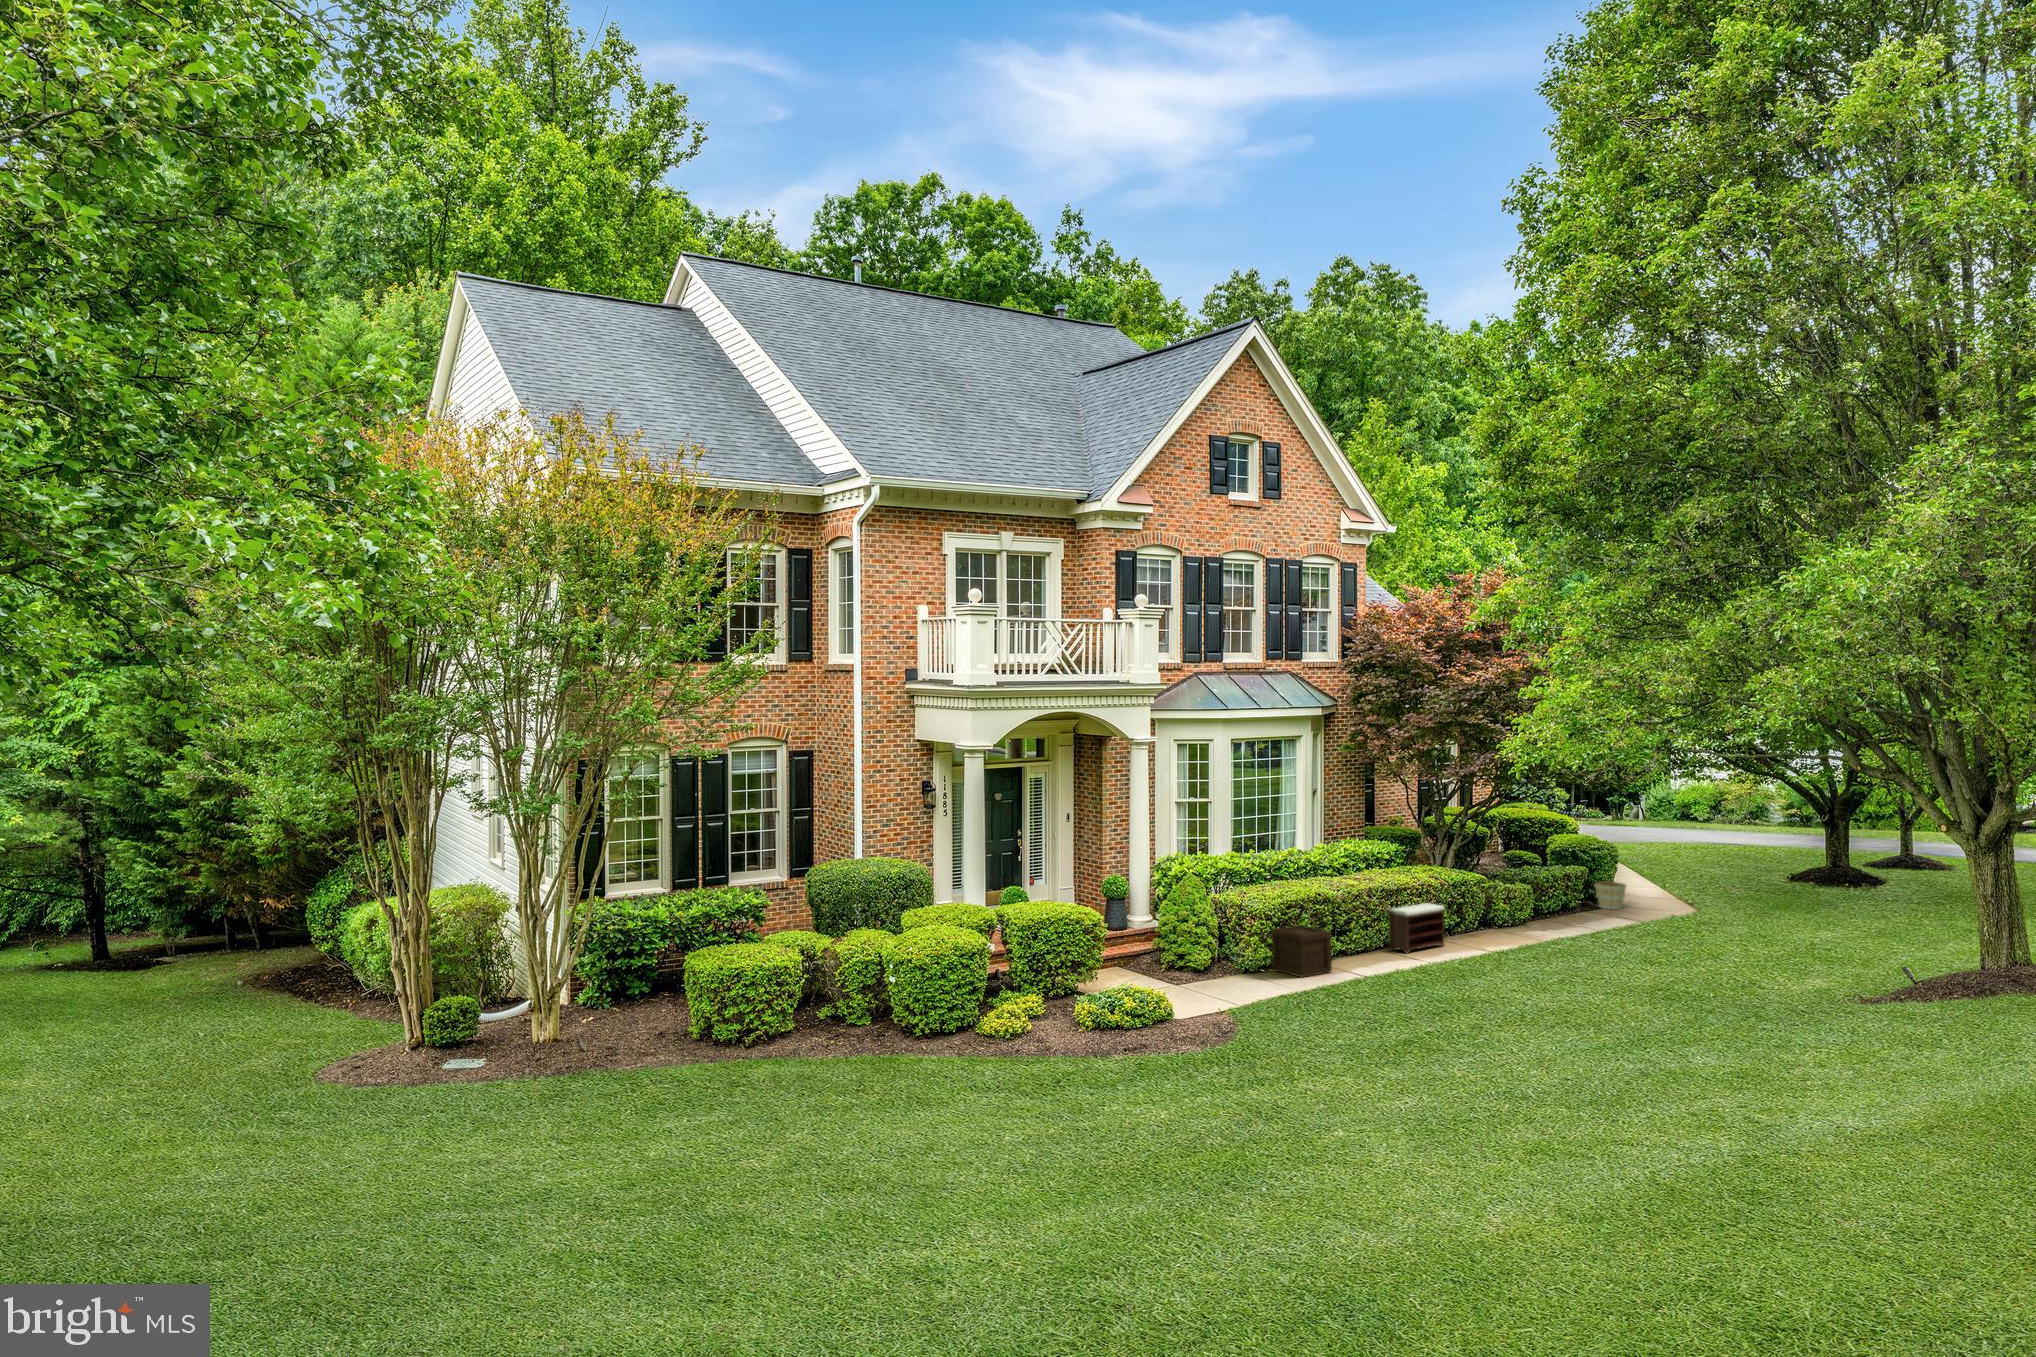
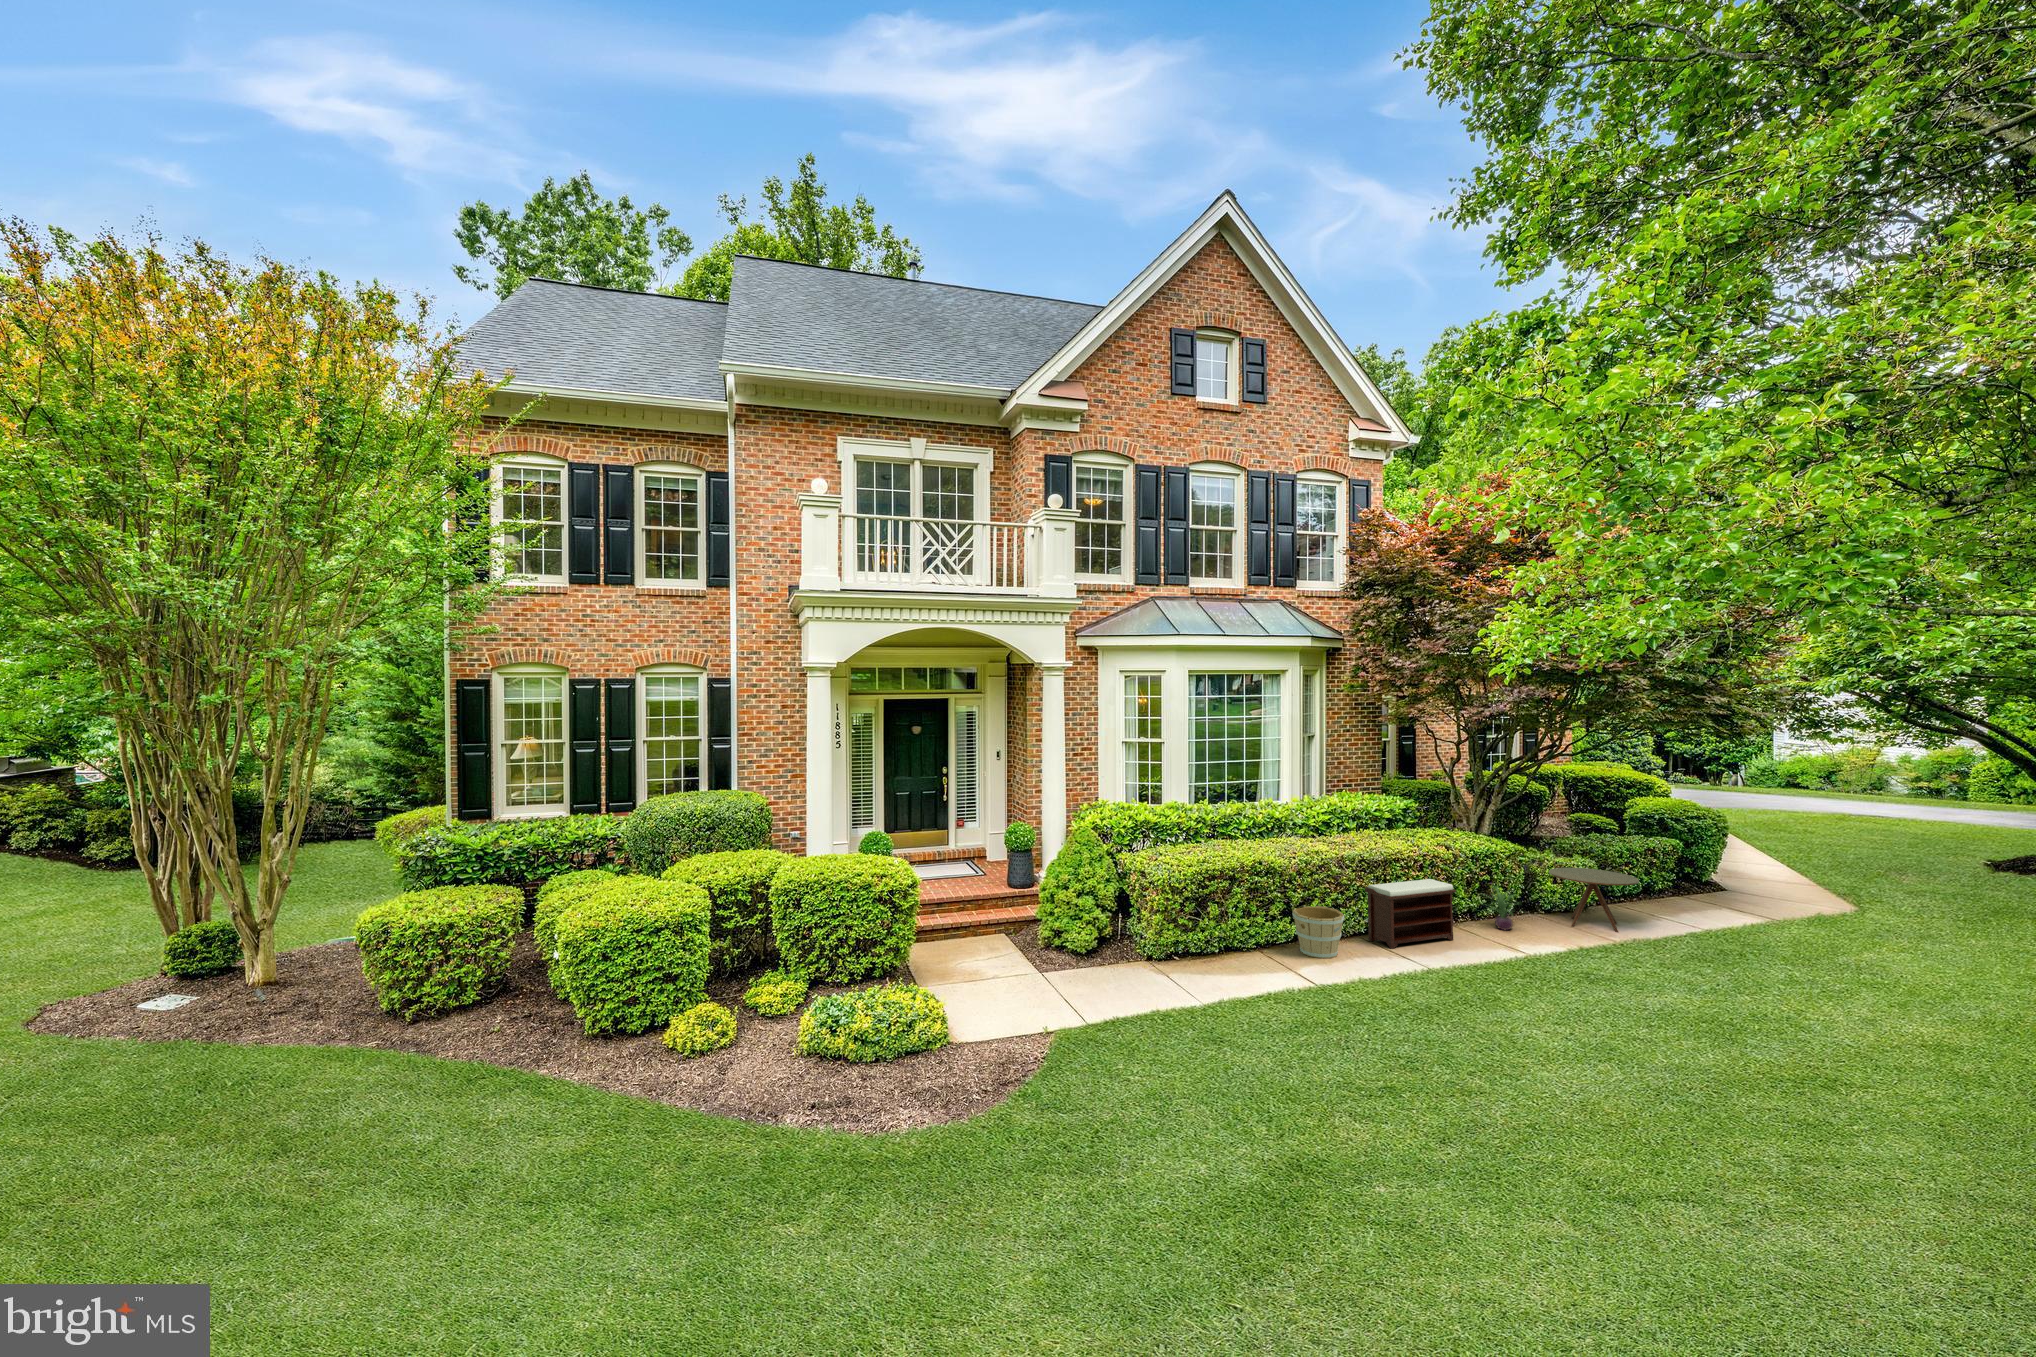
wooden bucket: present [1594,881,1626,910] -> present [1292,906,1344,958]
round table: none [1502,891,1561,935] -> present [1549,868,1639,932]
decorative plant: none [1454,906,1492,939] -> present [1487,888,1513,930]
wooden crate: present [1271,925,1332,977] -> none [1179,902,1260,980]

